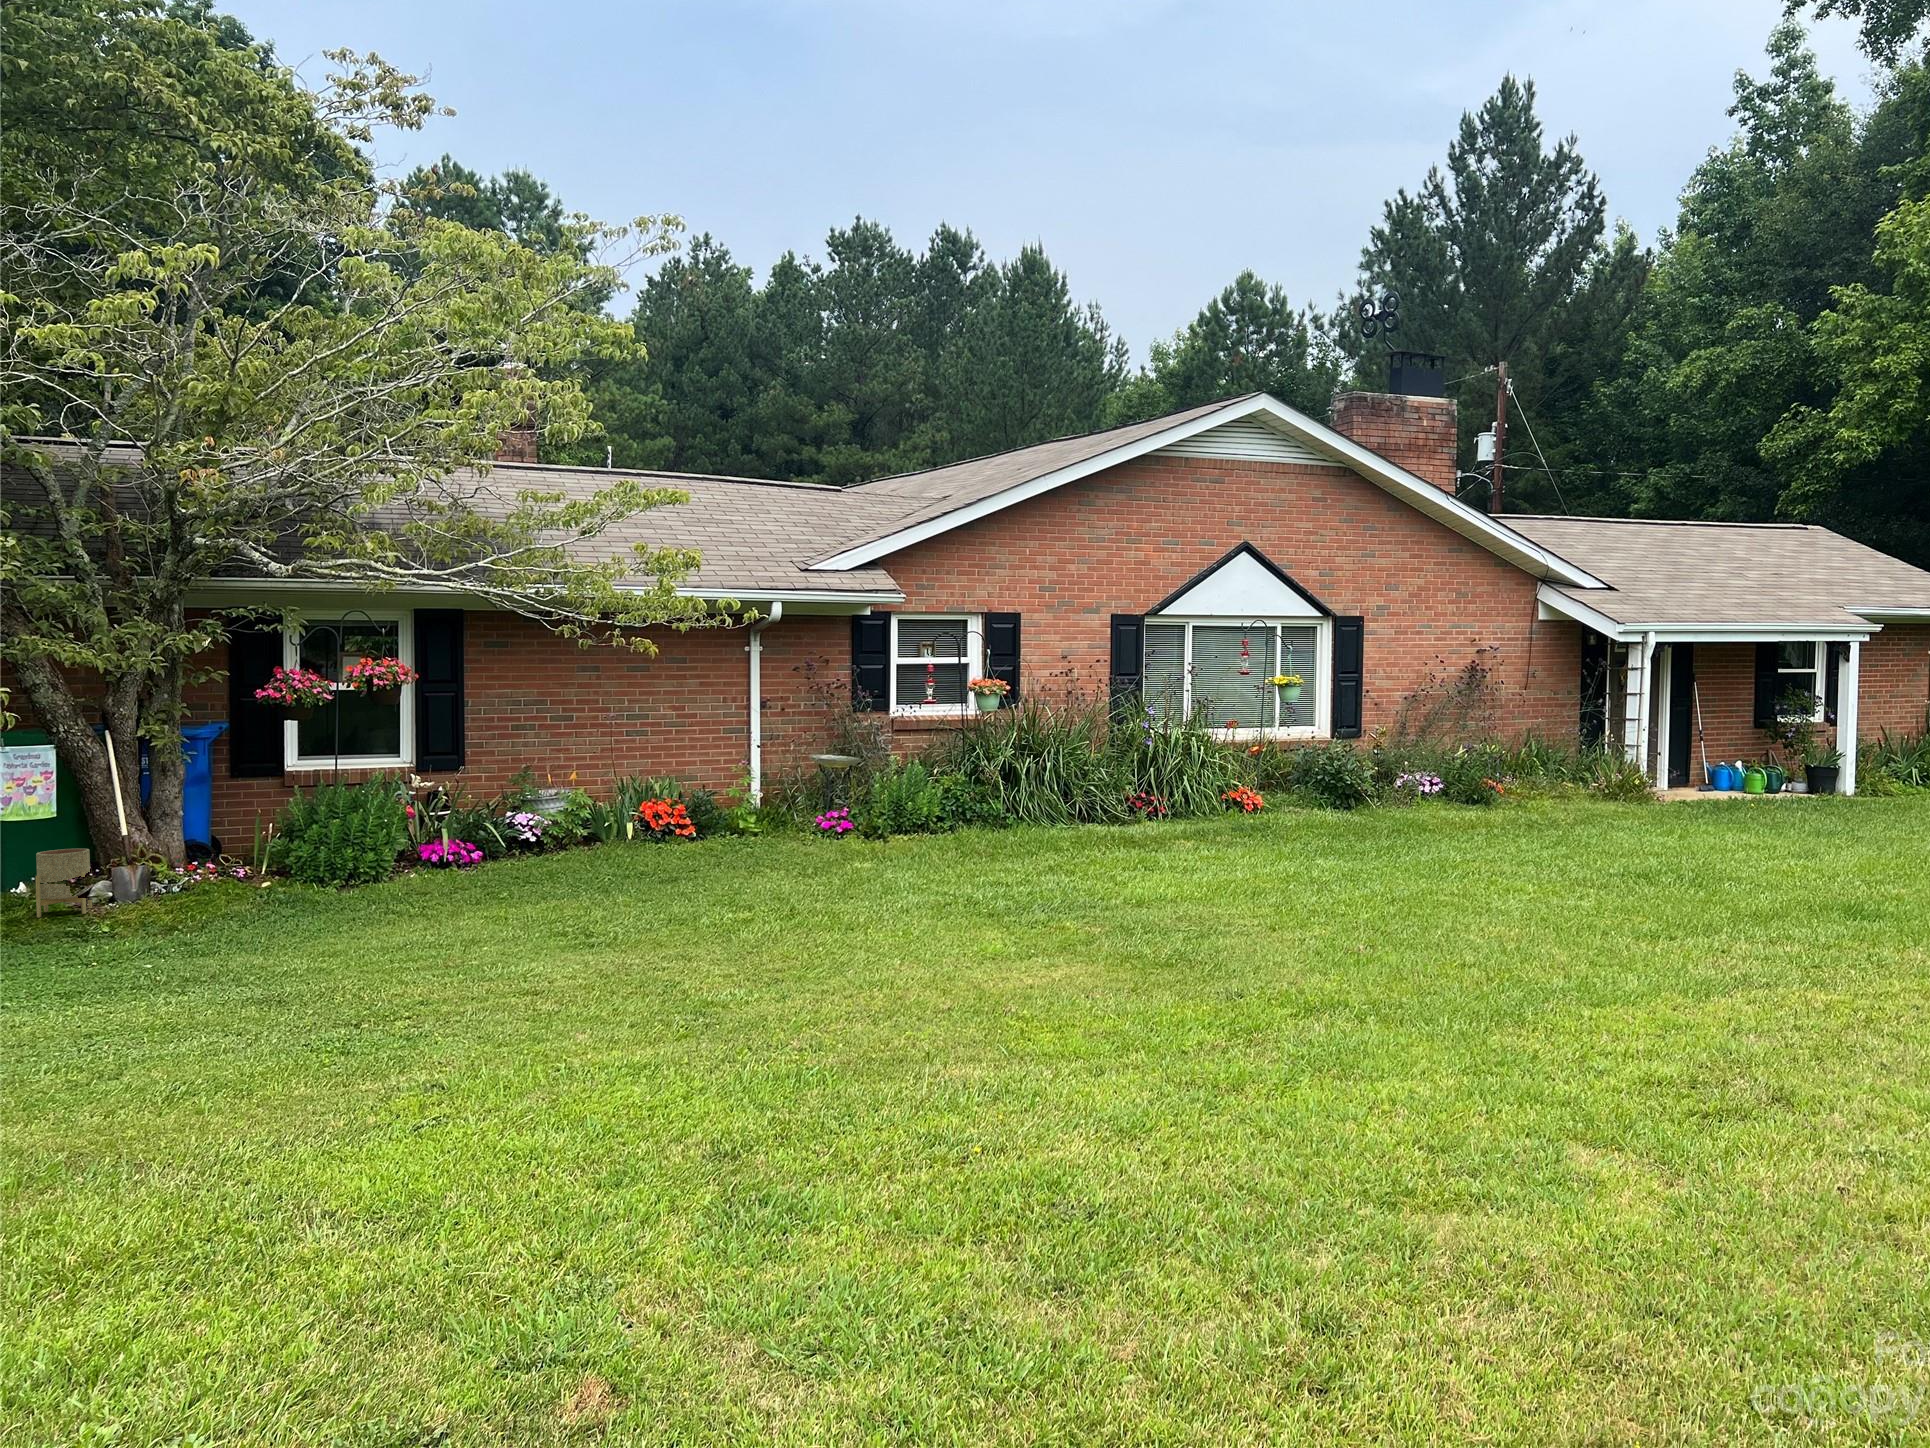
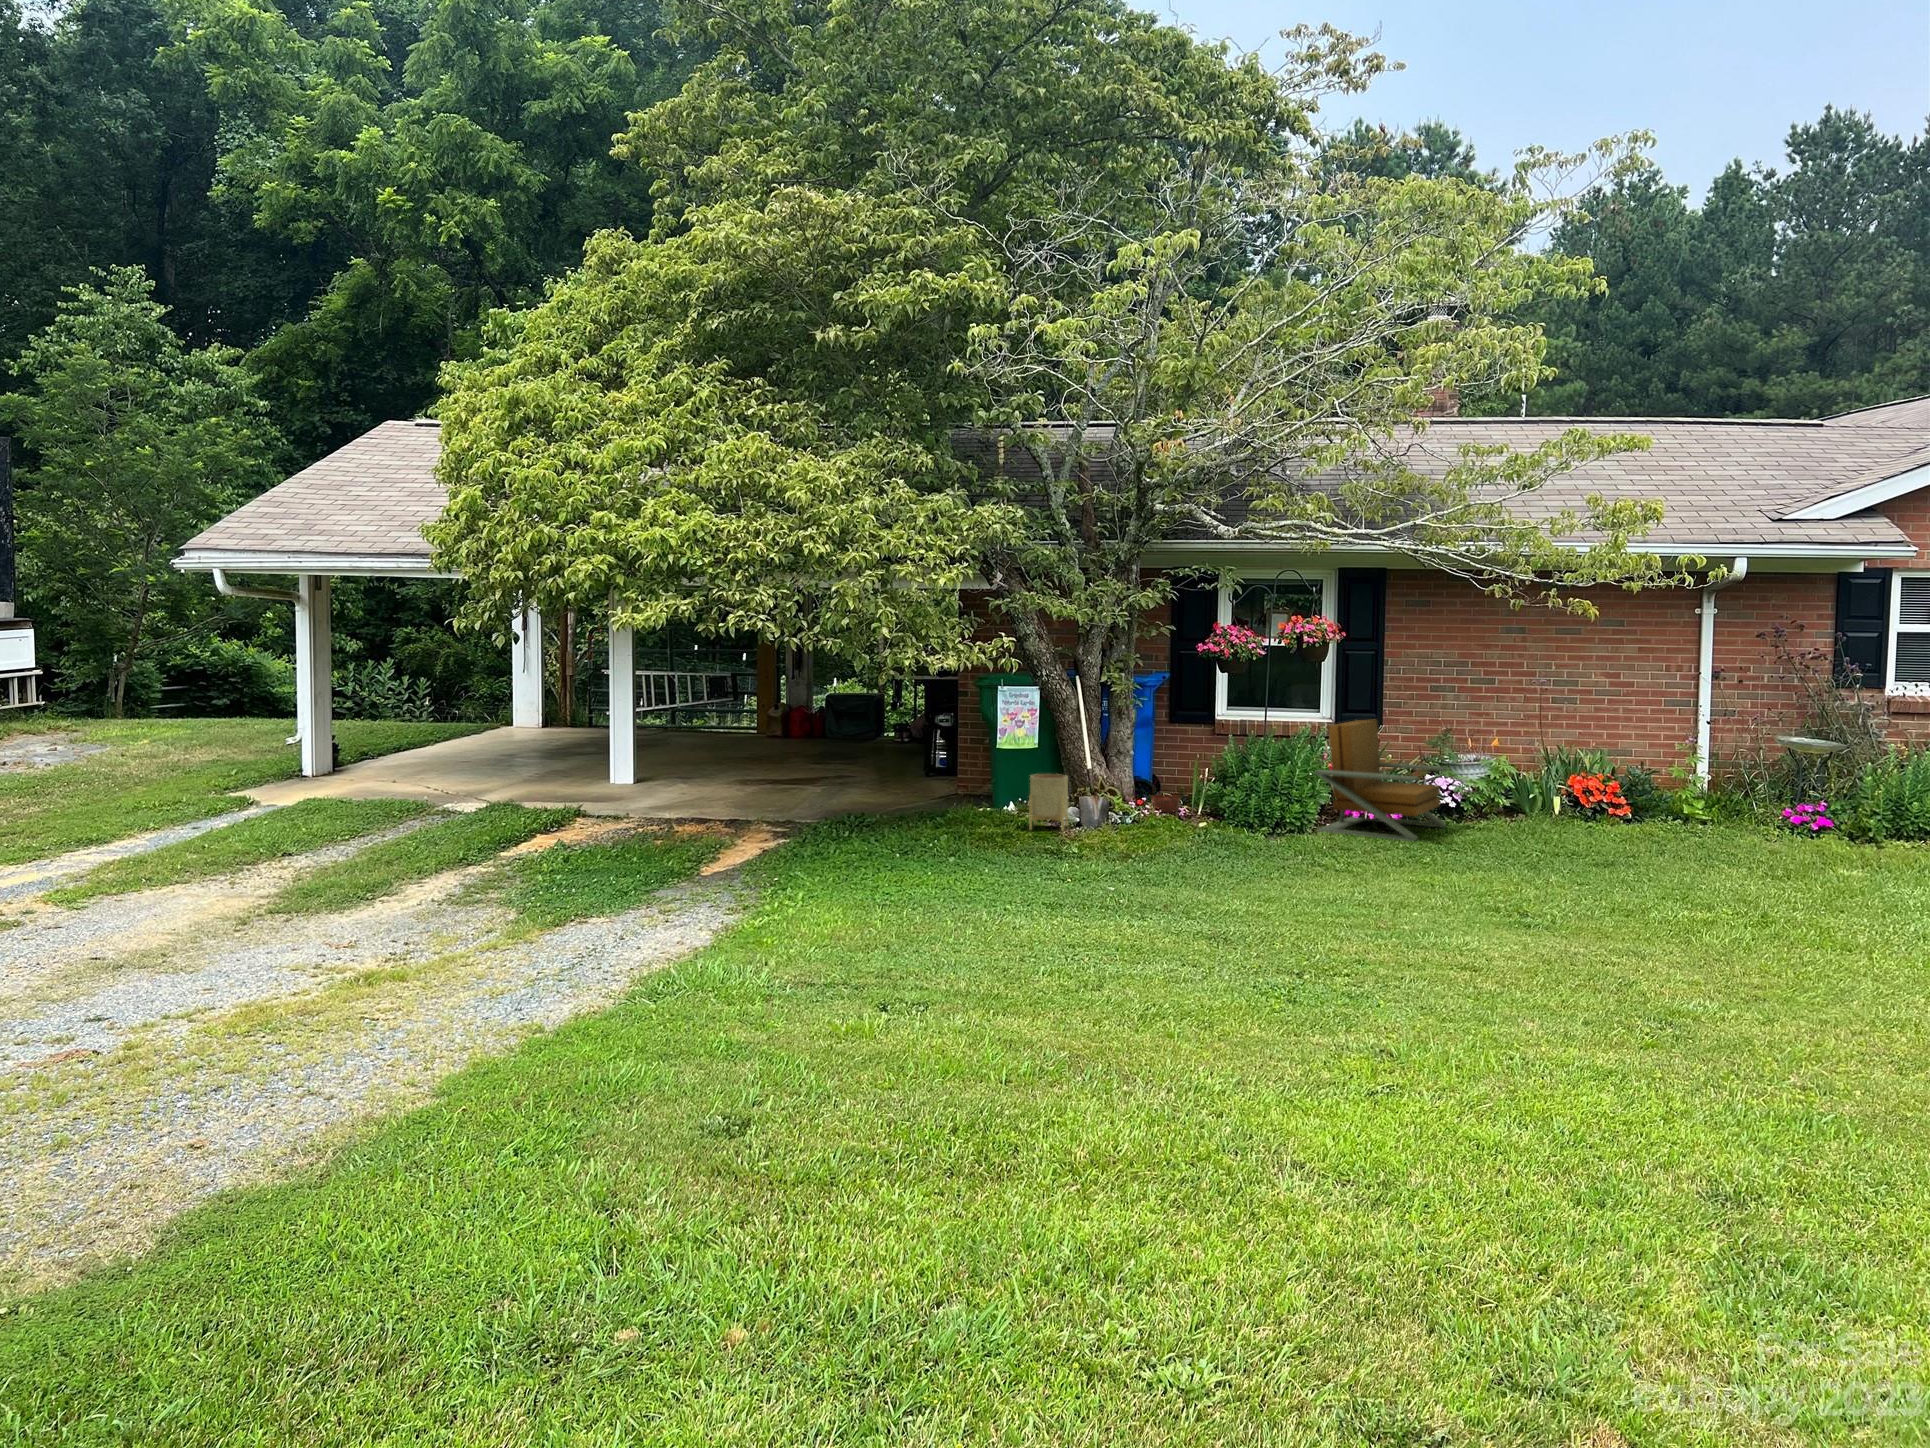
lounge chair: none [392,761,530,880] -> present [1315,719,1447,841]
basket: none [203,836,242,882] -> present [1152,794,1181,812]

